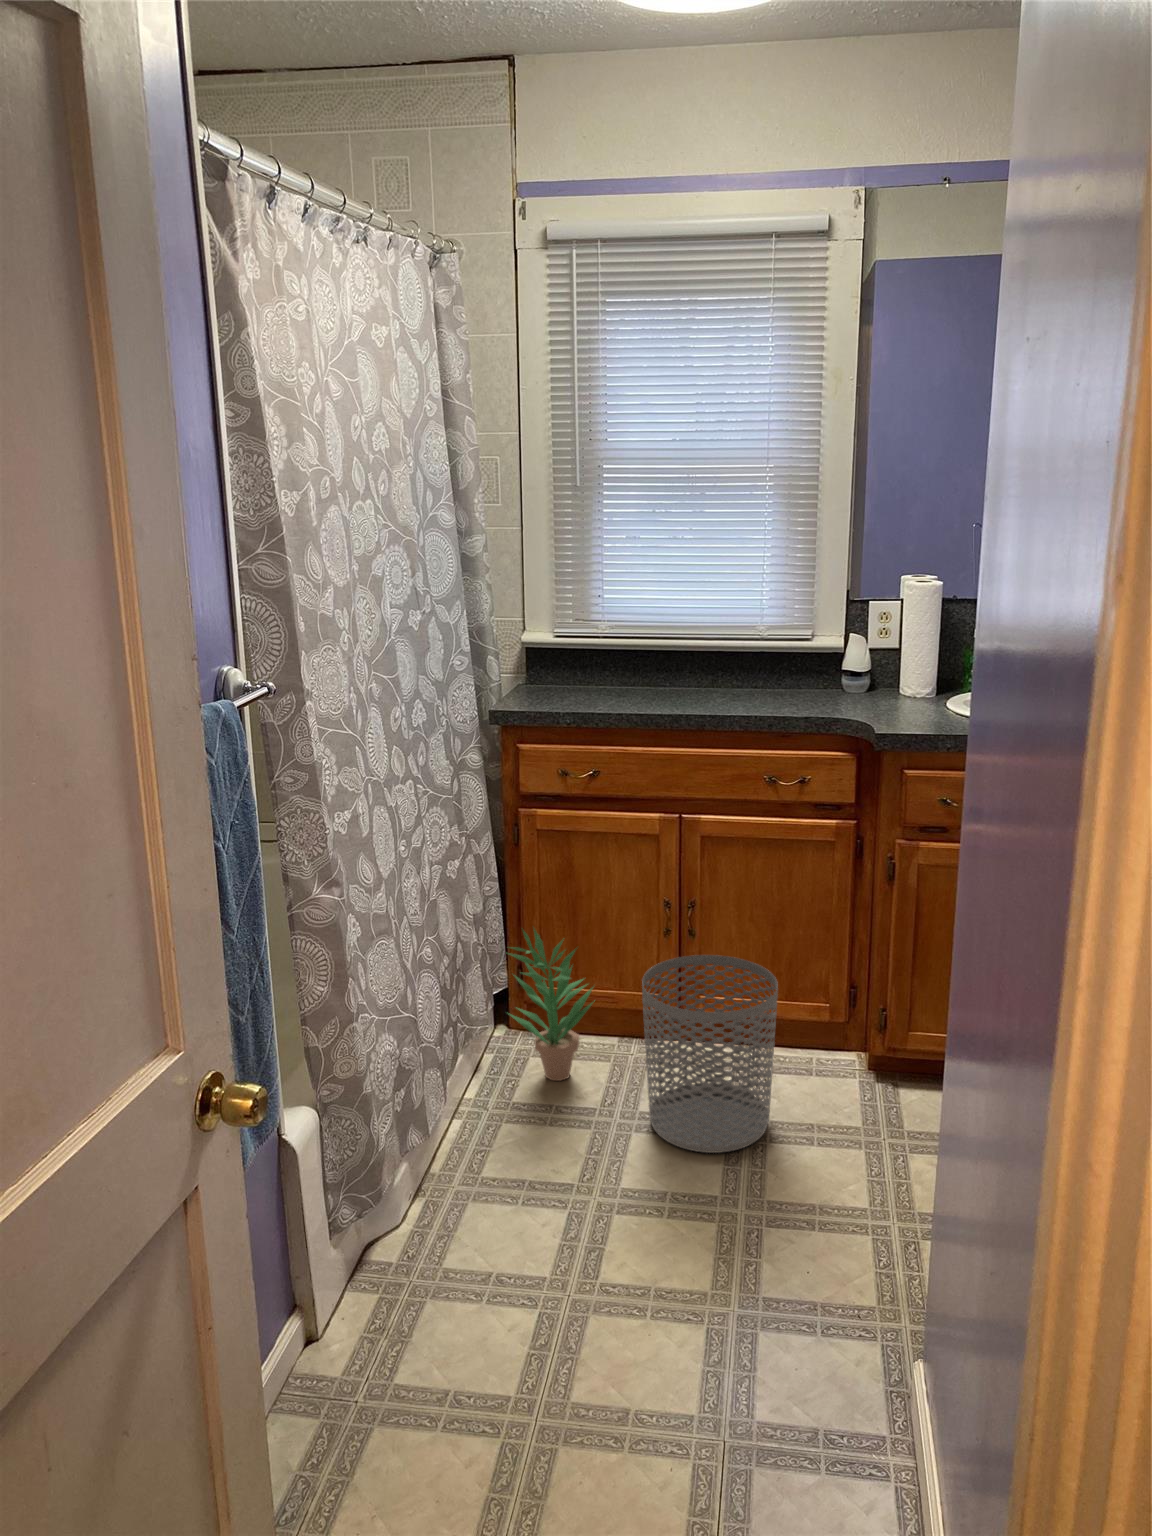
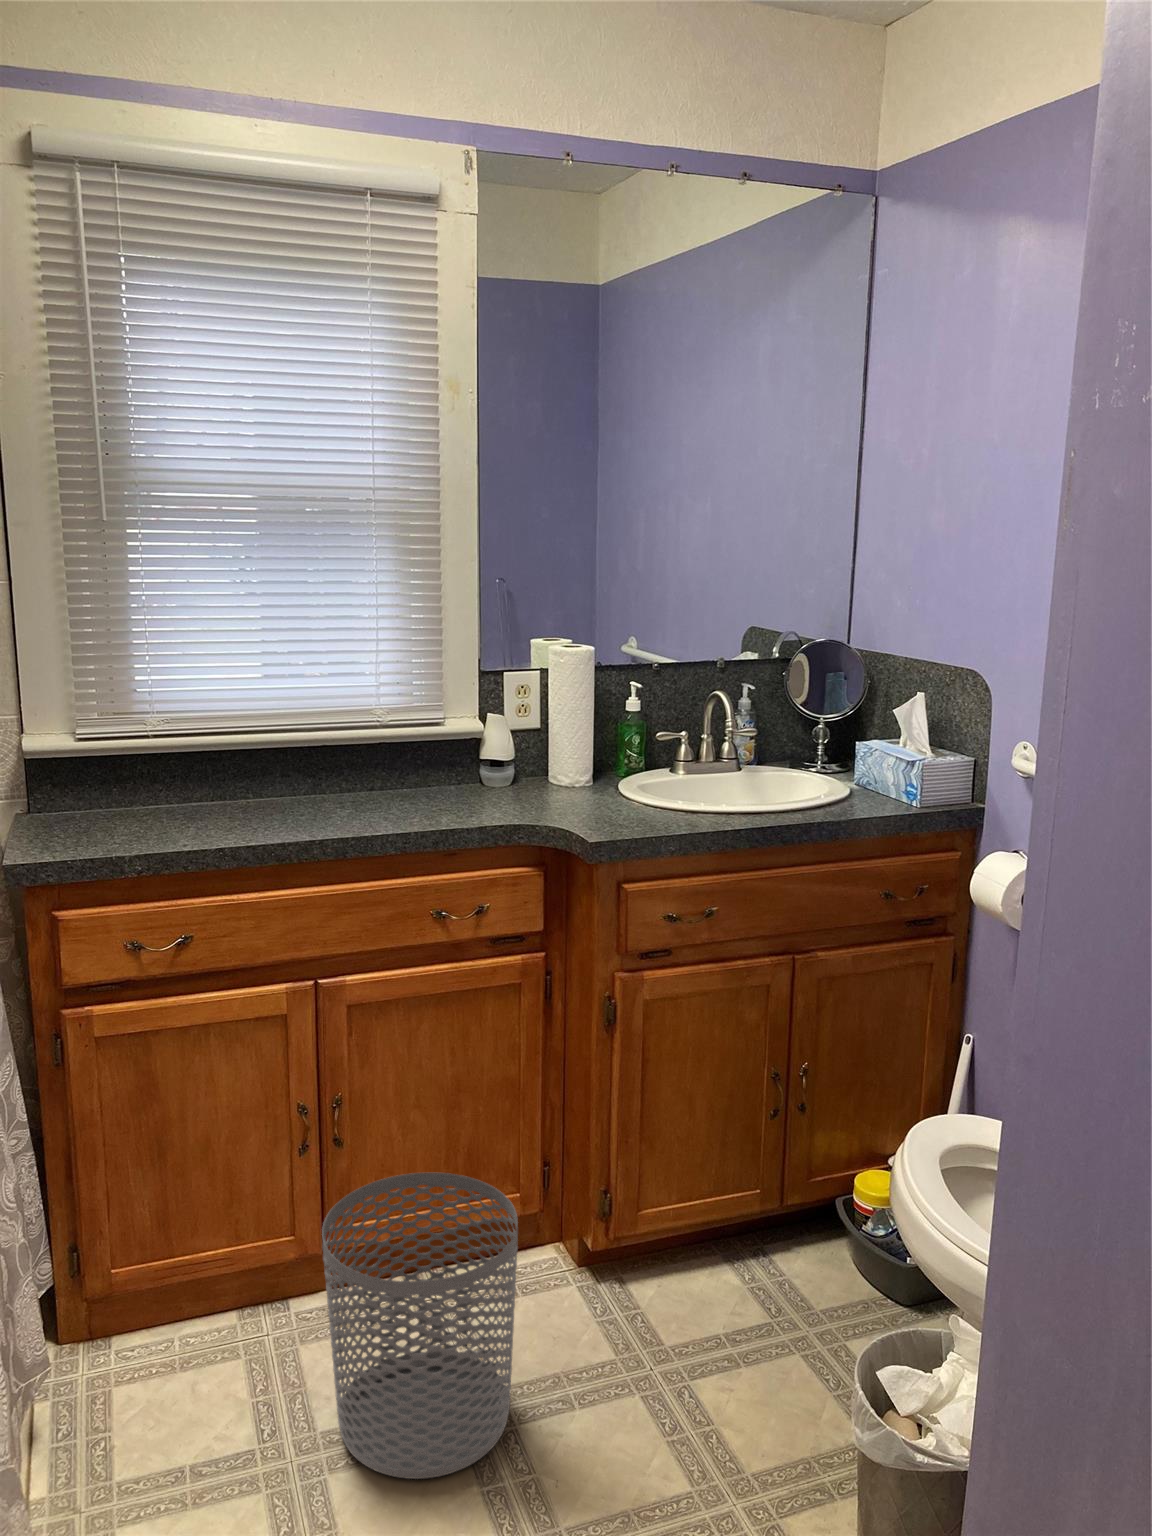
potted plant: present [509,929,593,1081] -> none [77,1189,218,1419]

